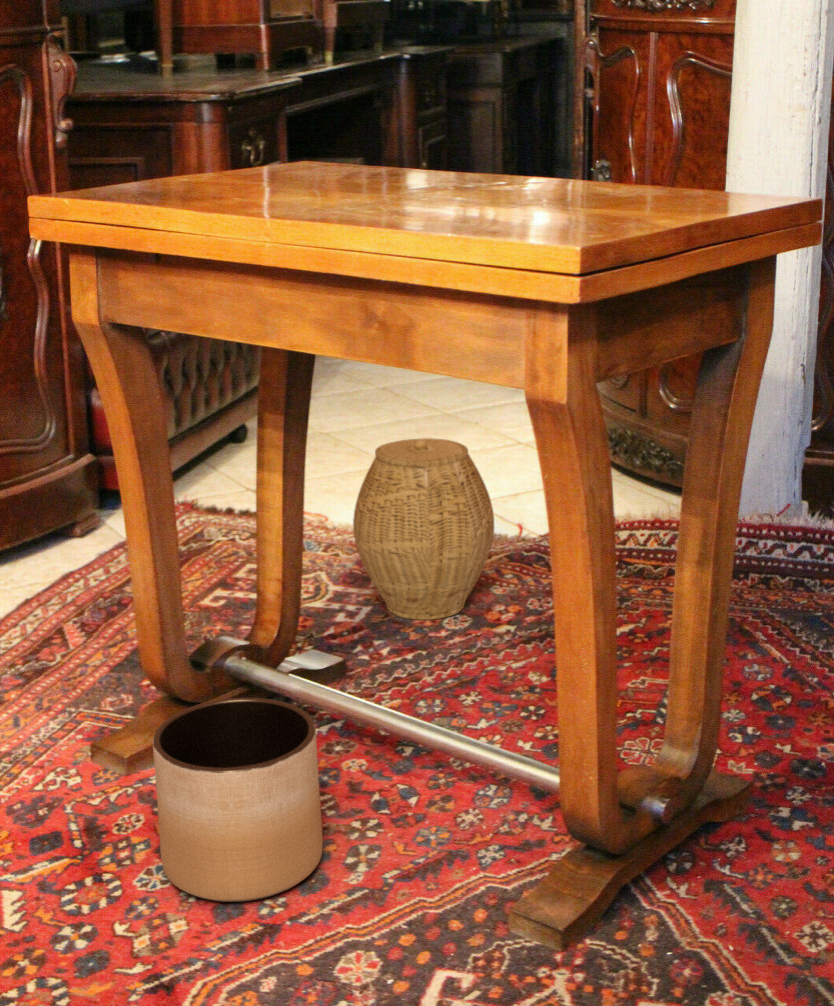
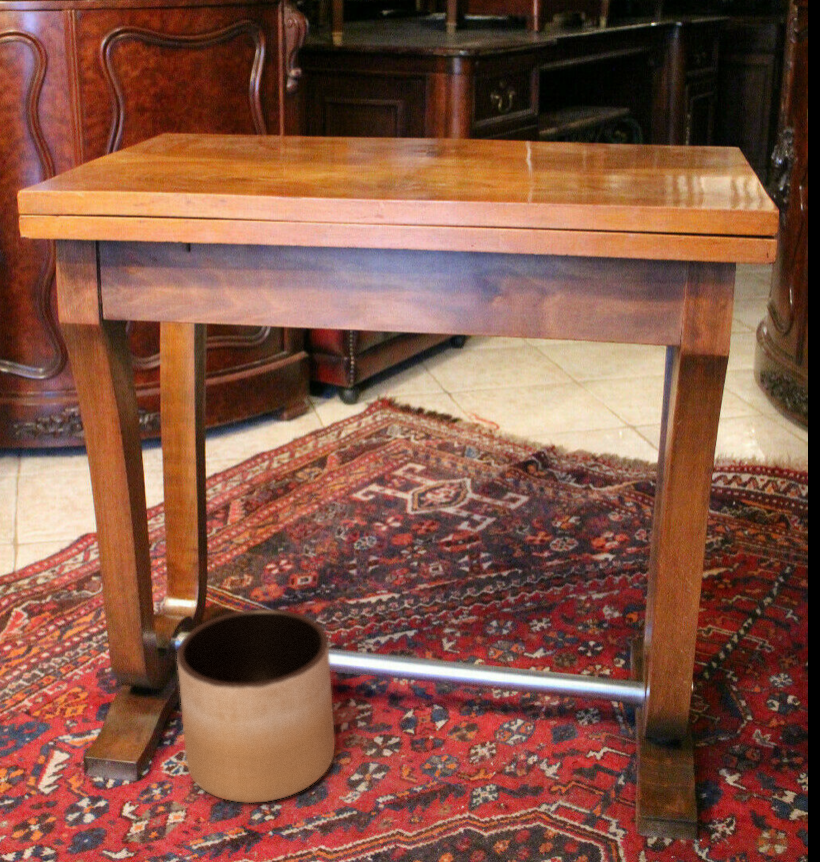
woven basket: present [353,438,494,620] -> none [479,370,610,538]

